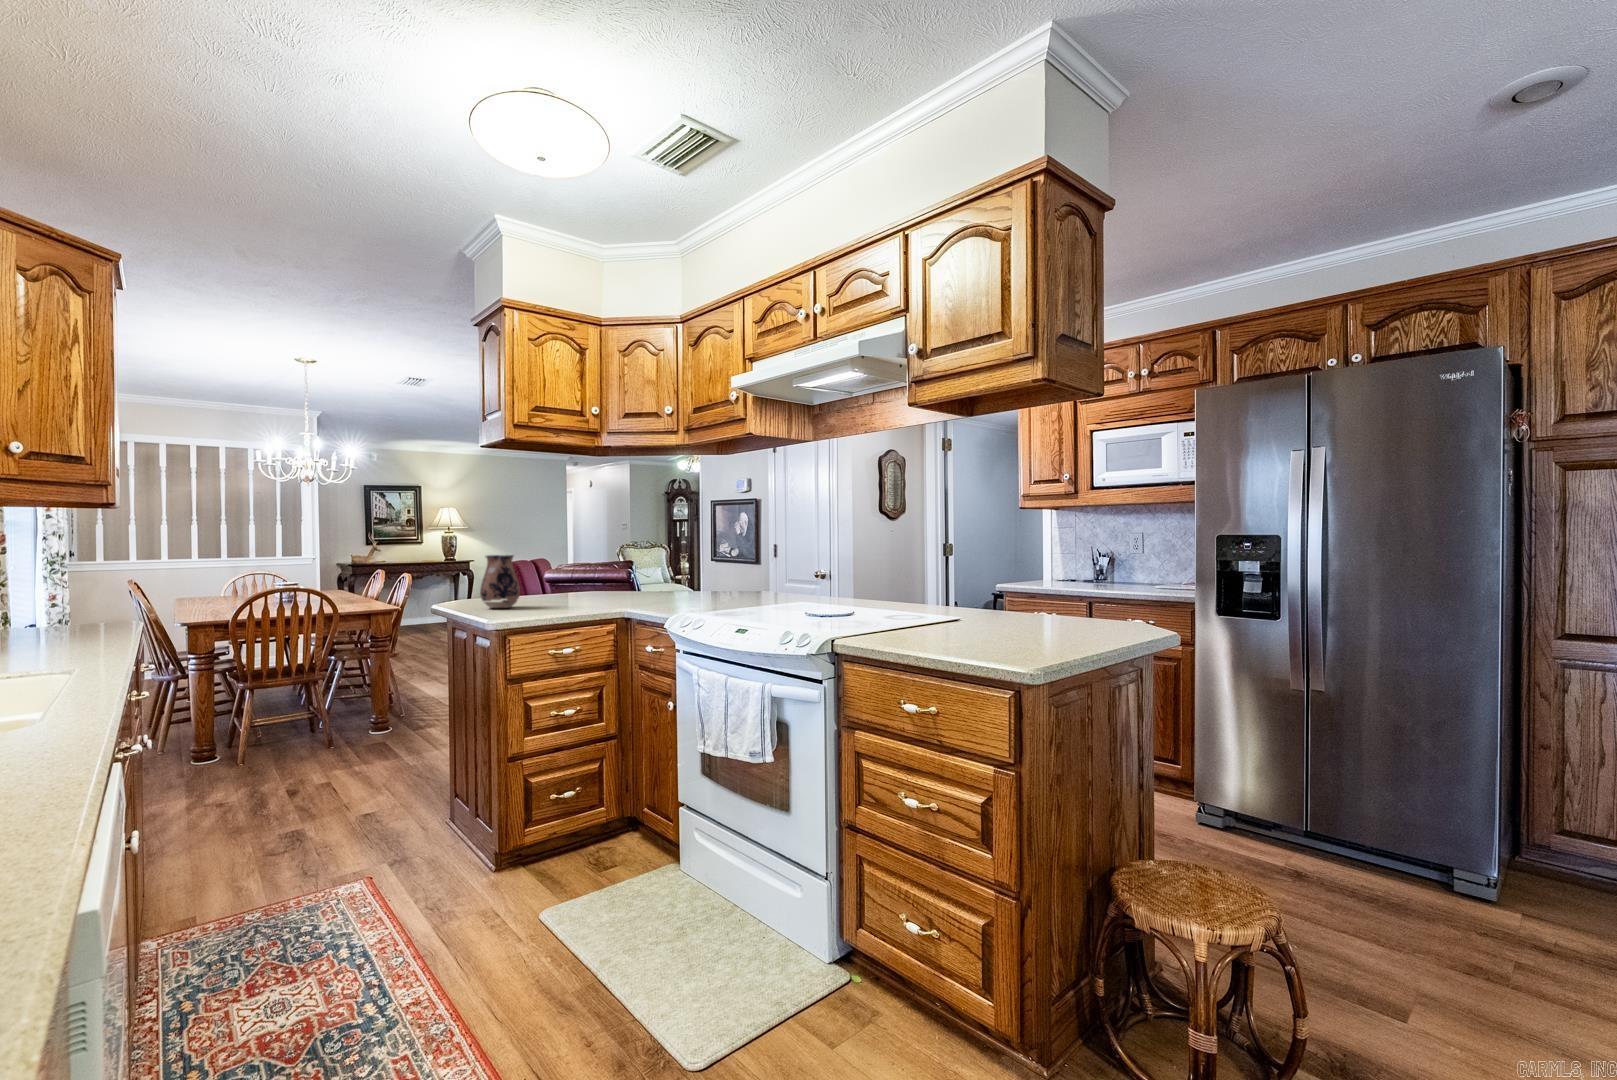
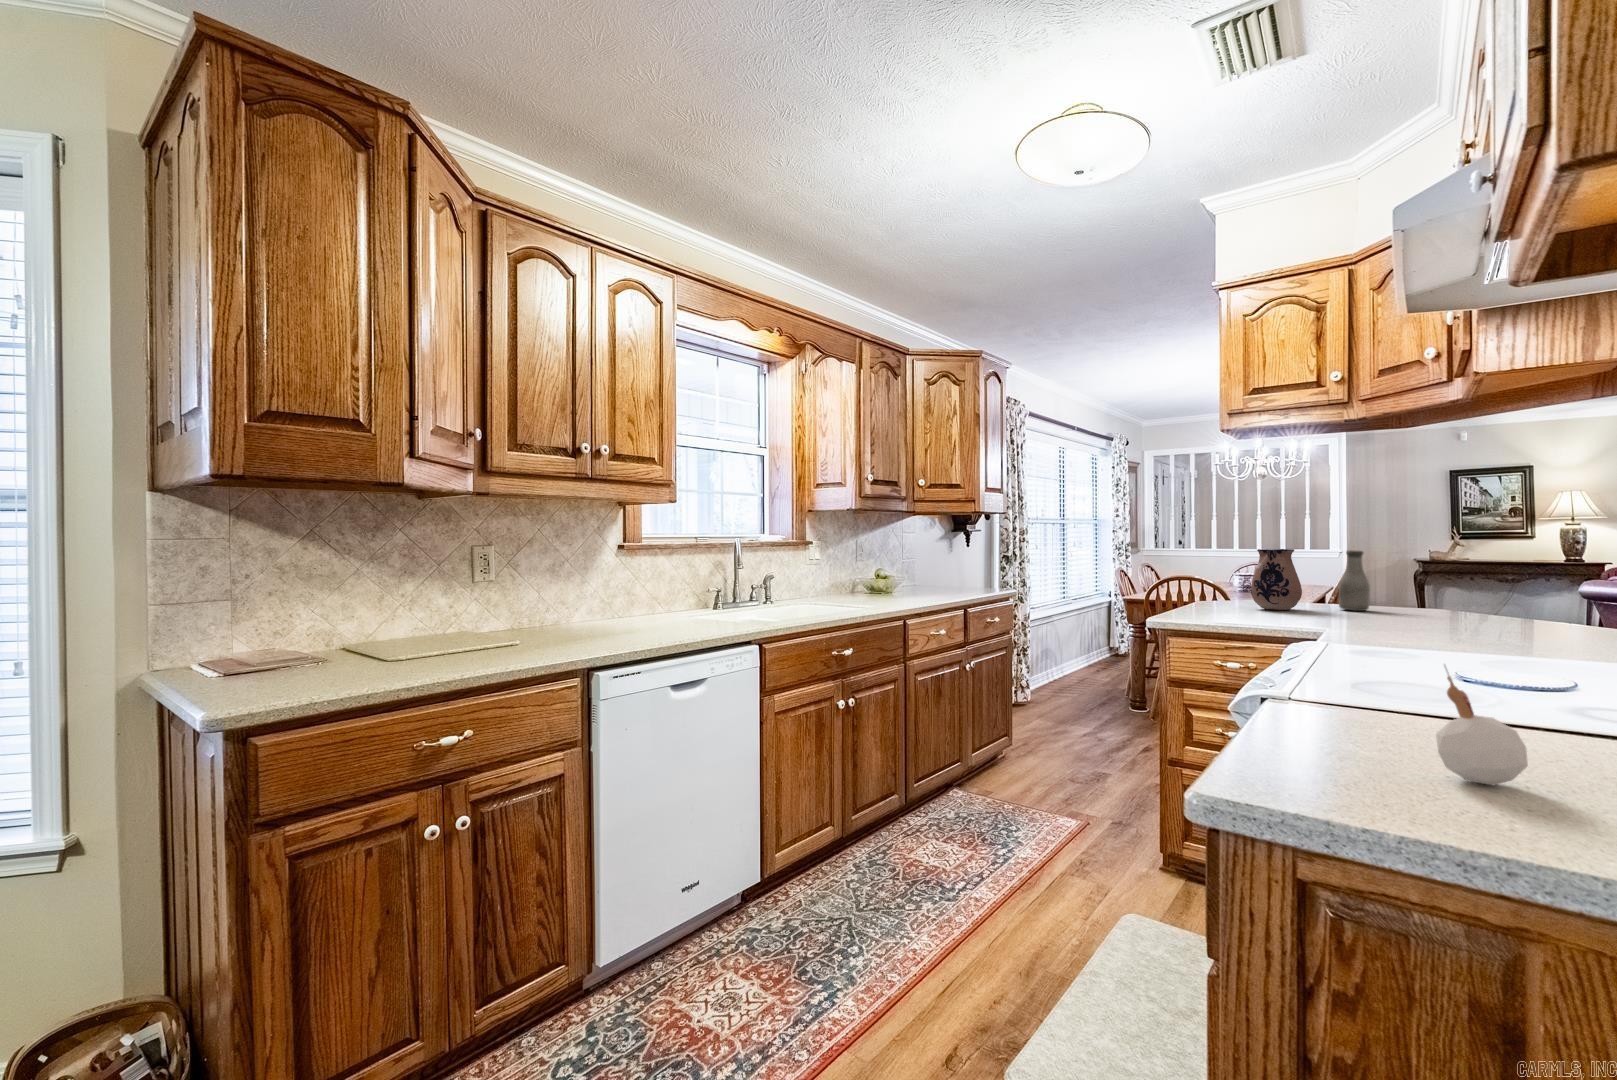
bottle: none [531,556,551,603] -> present [1339,550,1370,611]
candle: none [942,602,969,647] -> present [1436,665,1528,785]

